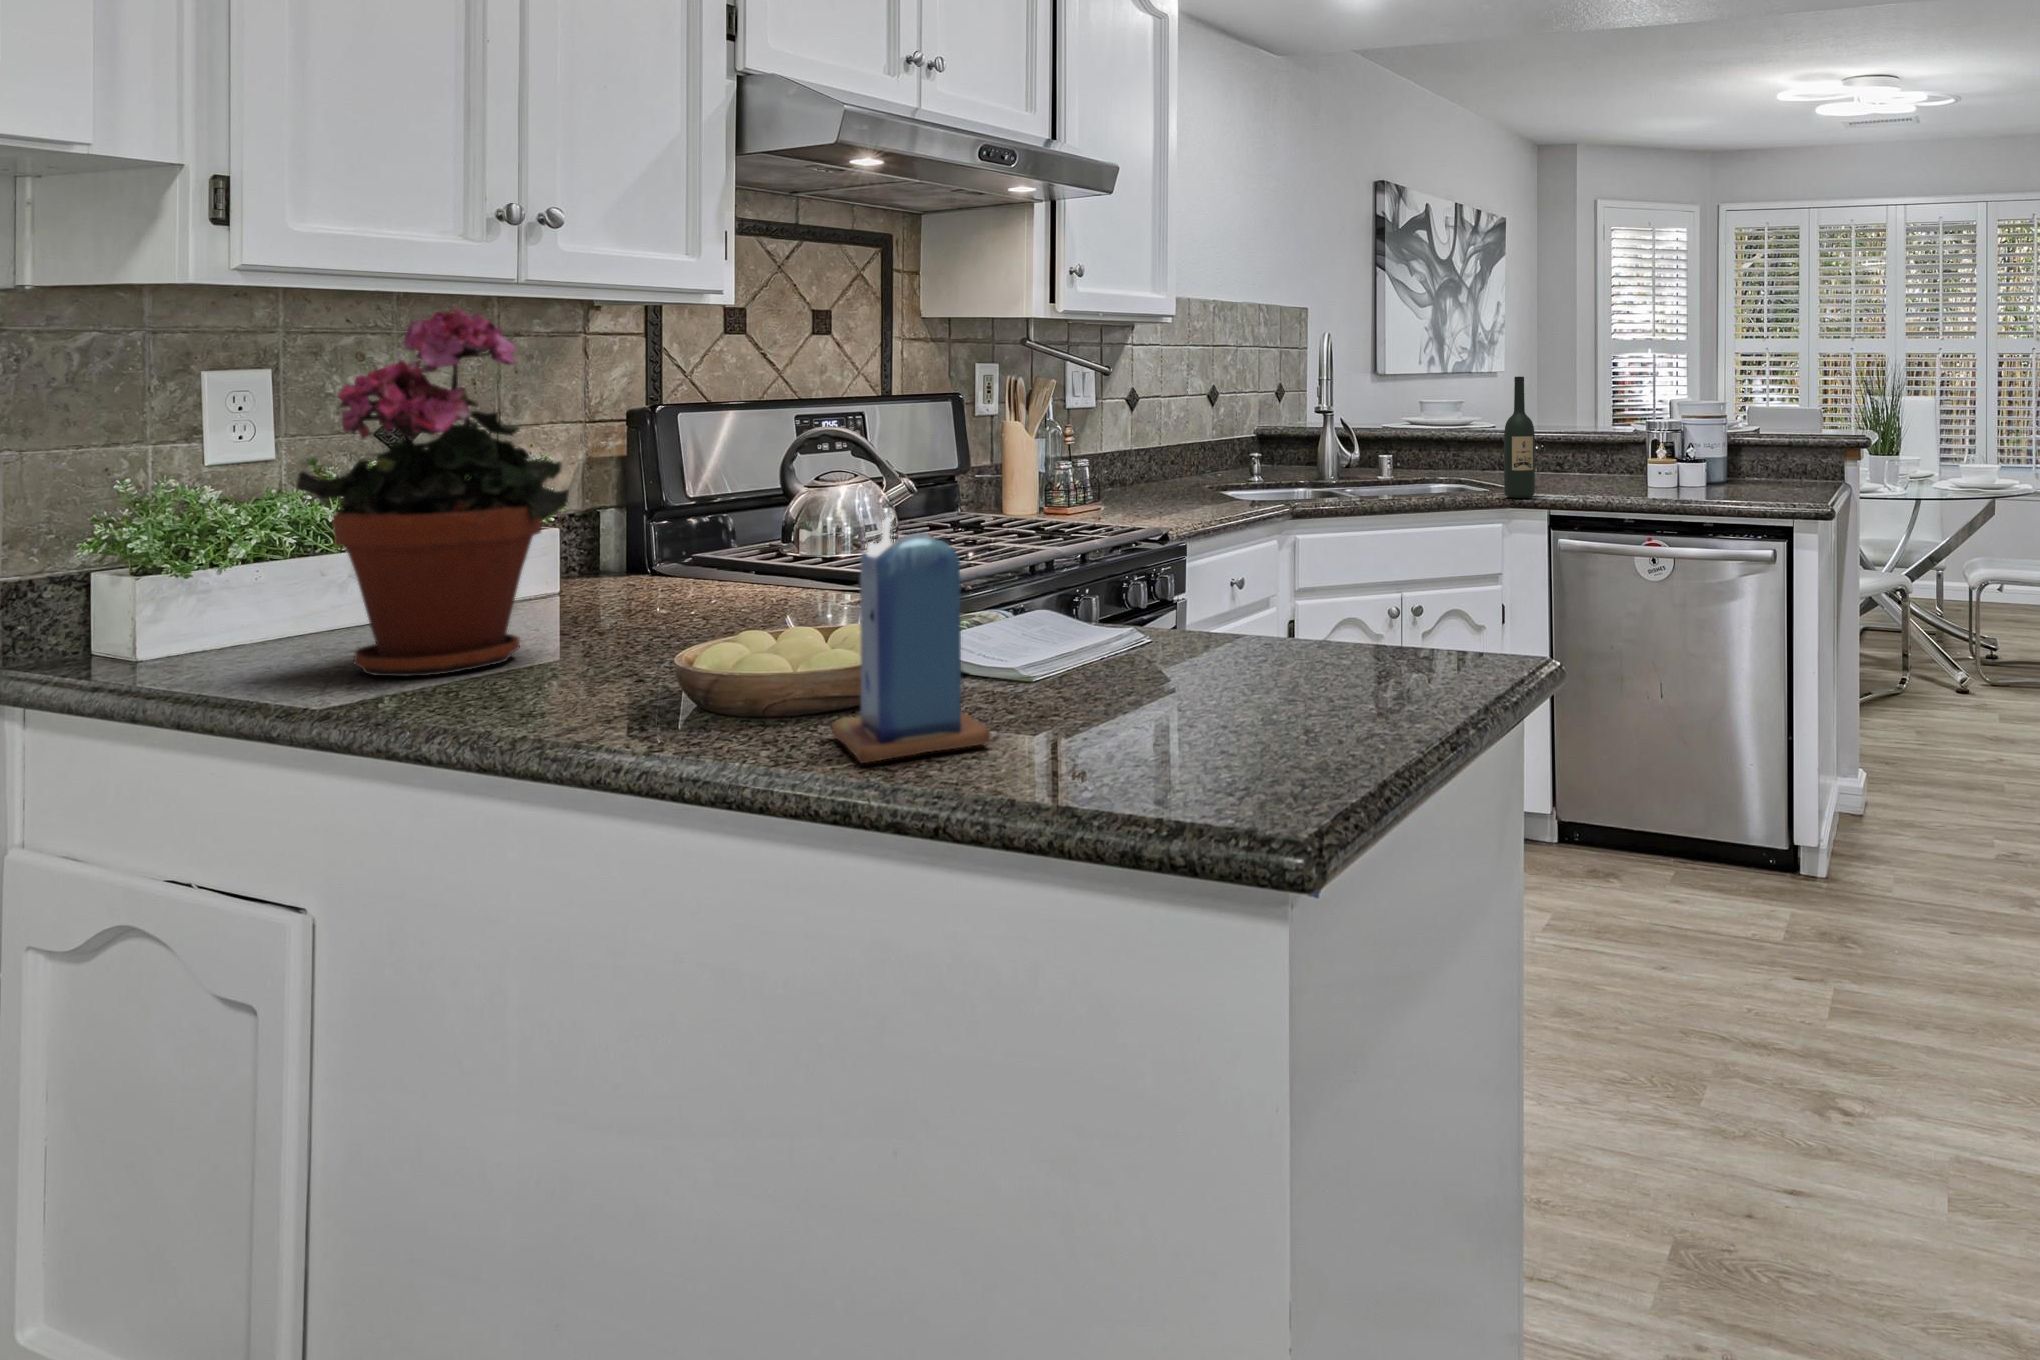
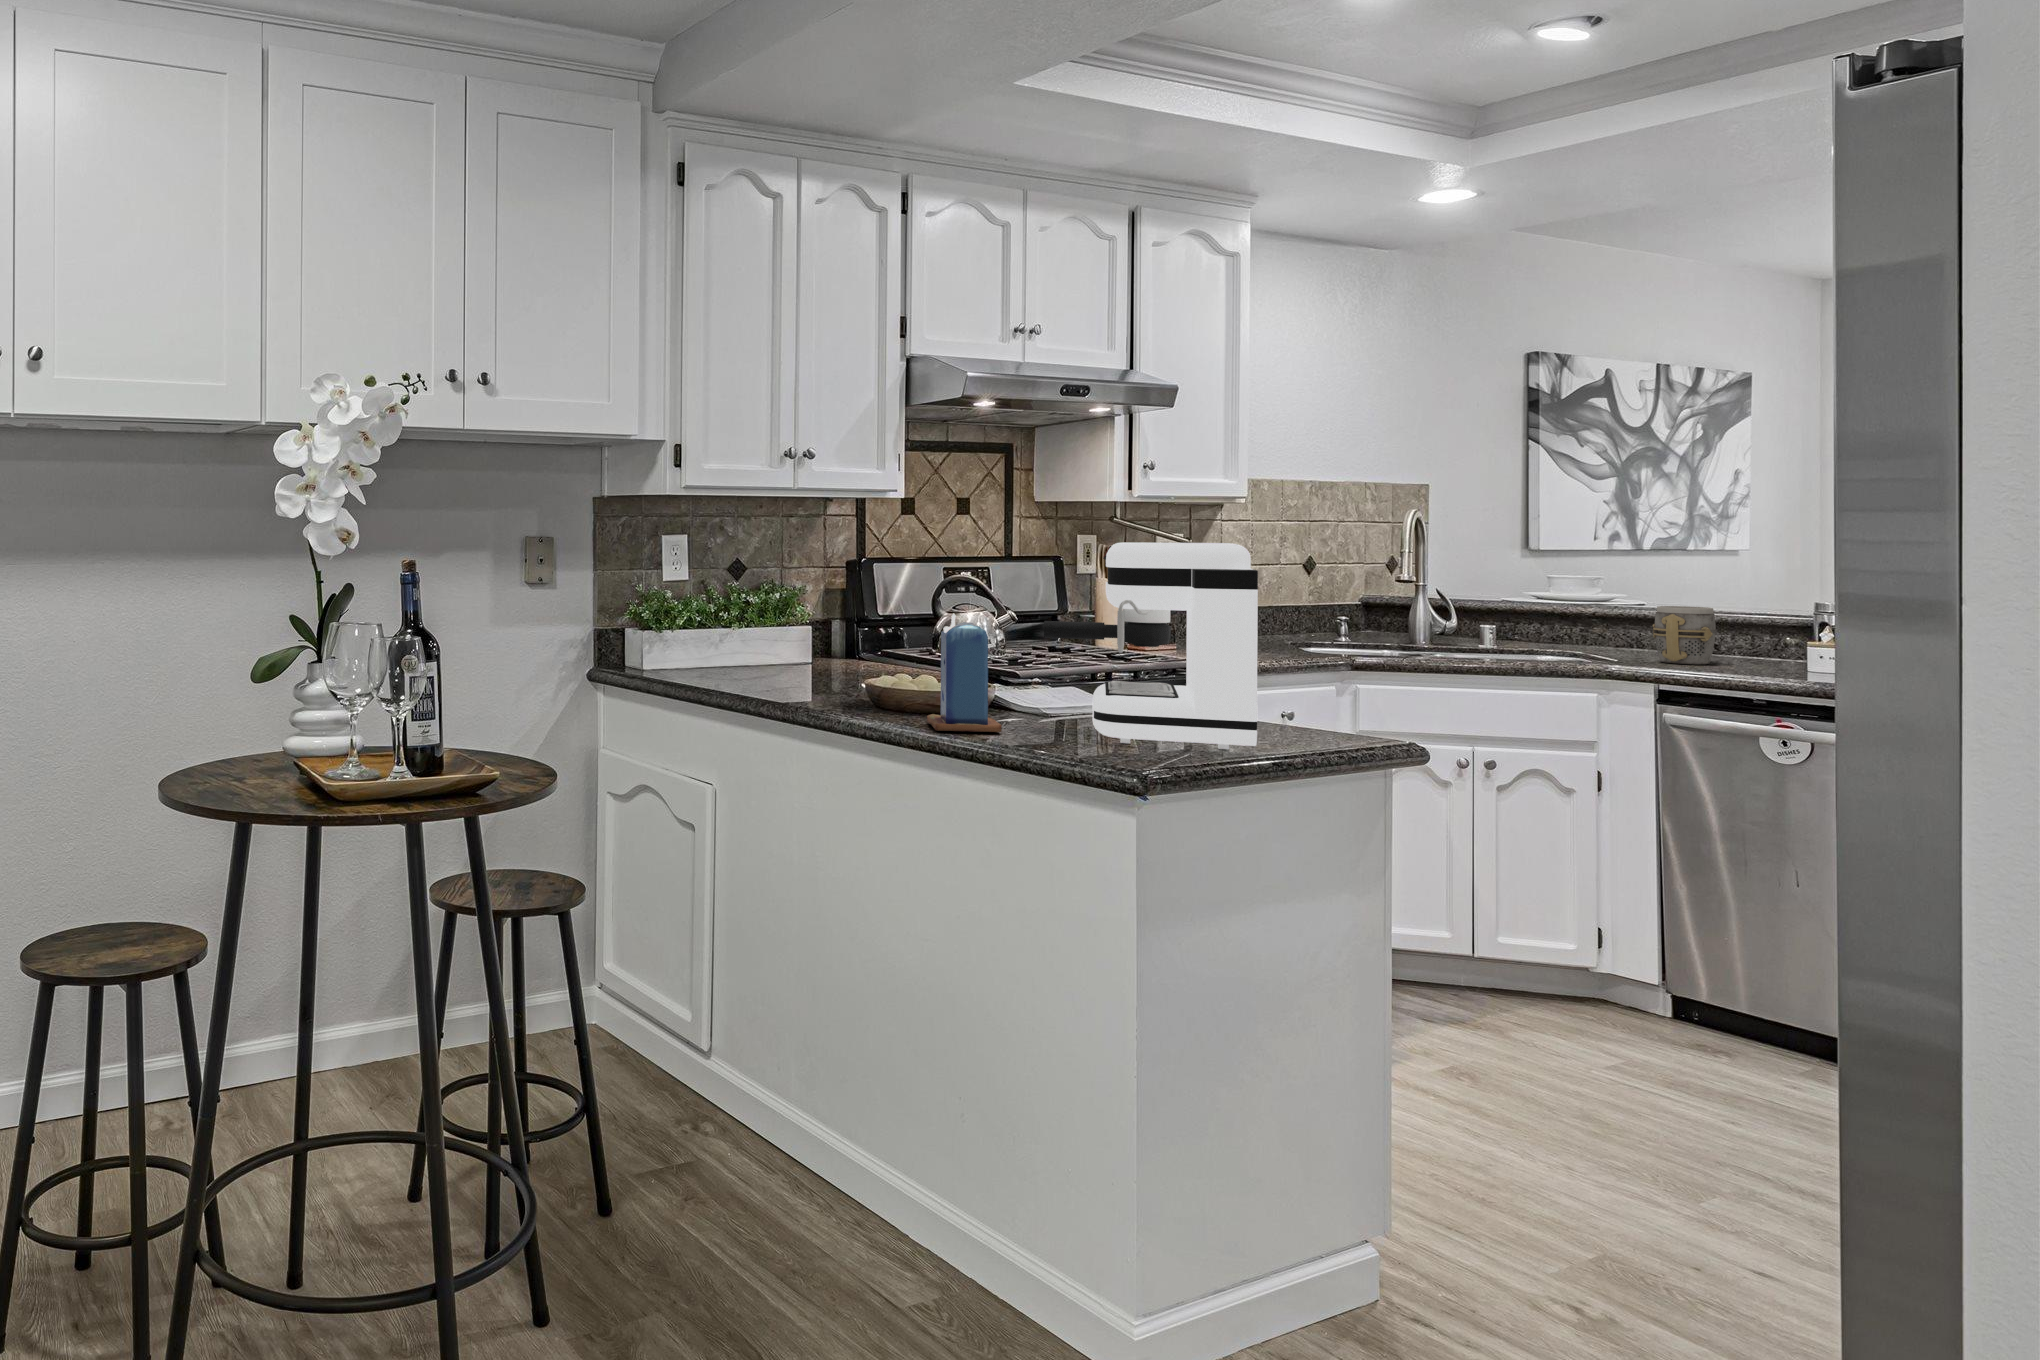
potted plant: present [297,308,569,676] -> none [701,505,814,686]
coffee maker: none [1048,371,1414,733] -> present [1044,542,1258,749]
wine bottle: present [1504,377,1535,498] -> none [1594,552,1632,668]
mug: none [1534,430,1582,488] -> present [1653,606,1716,665]

